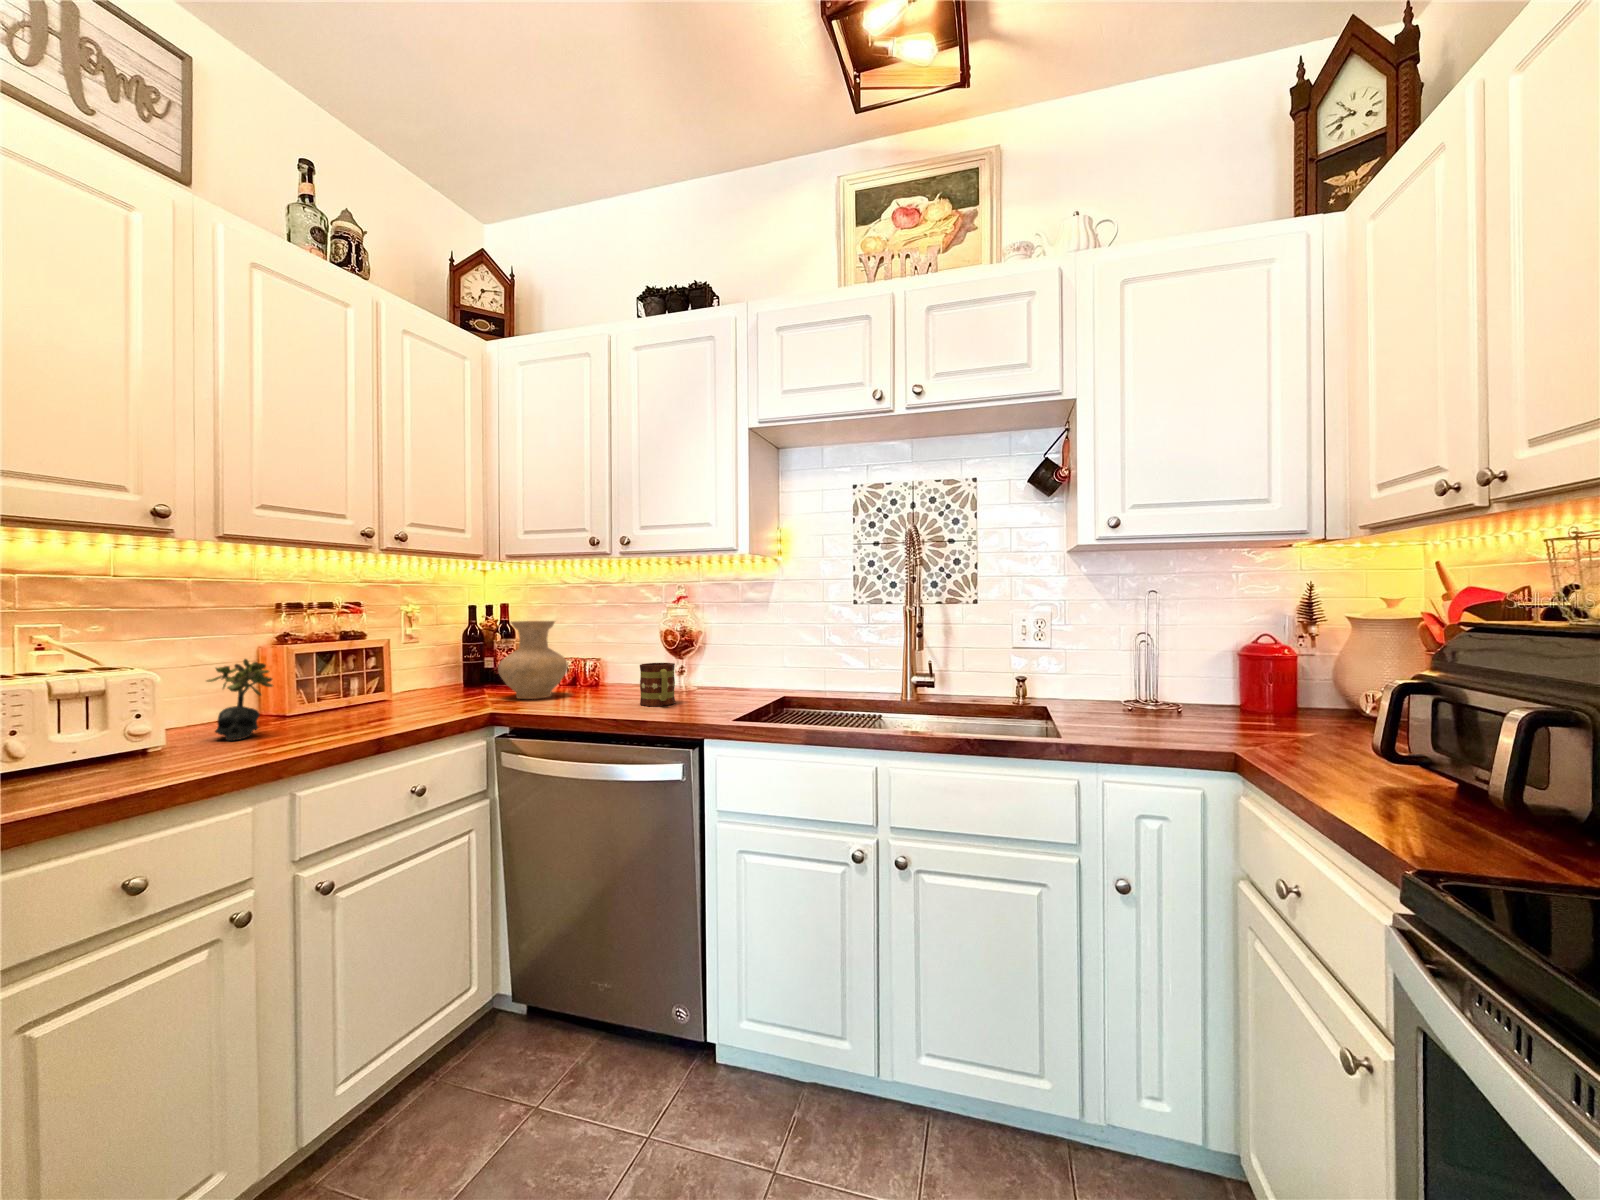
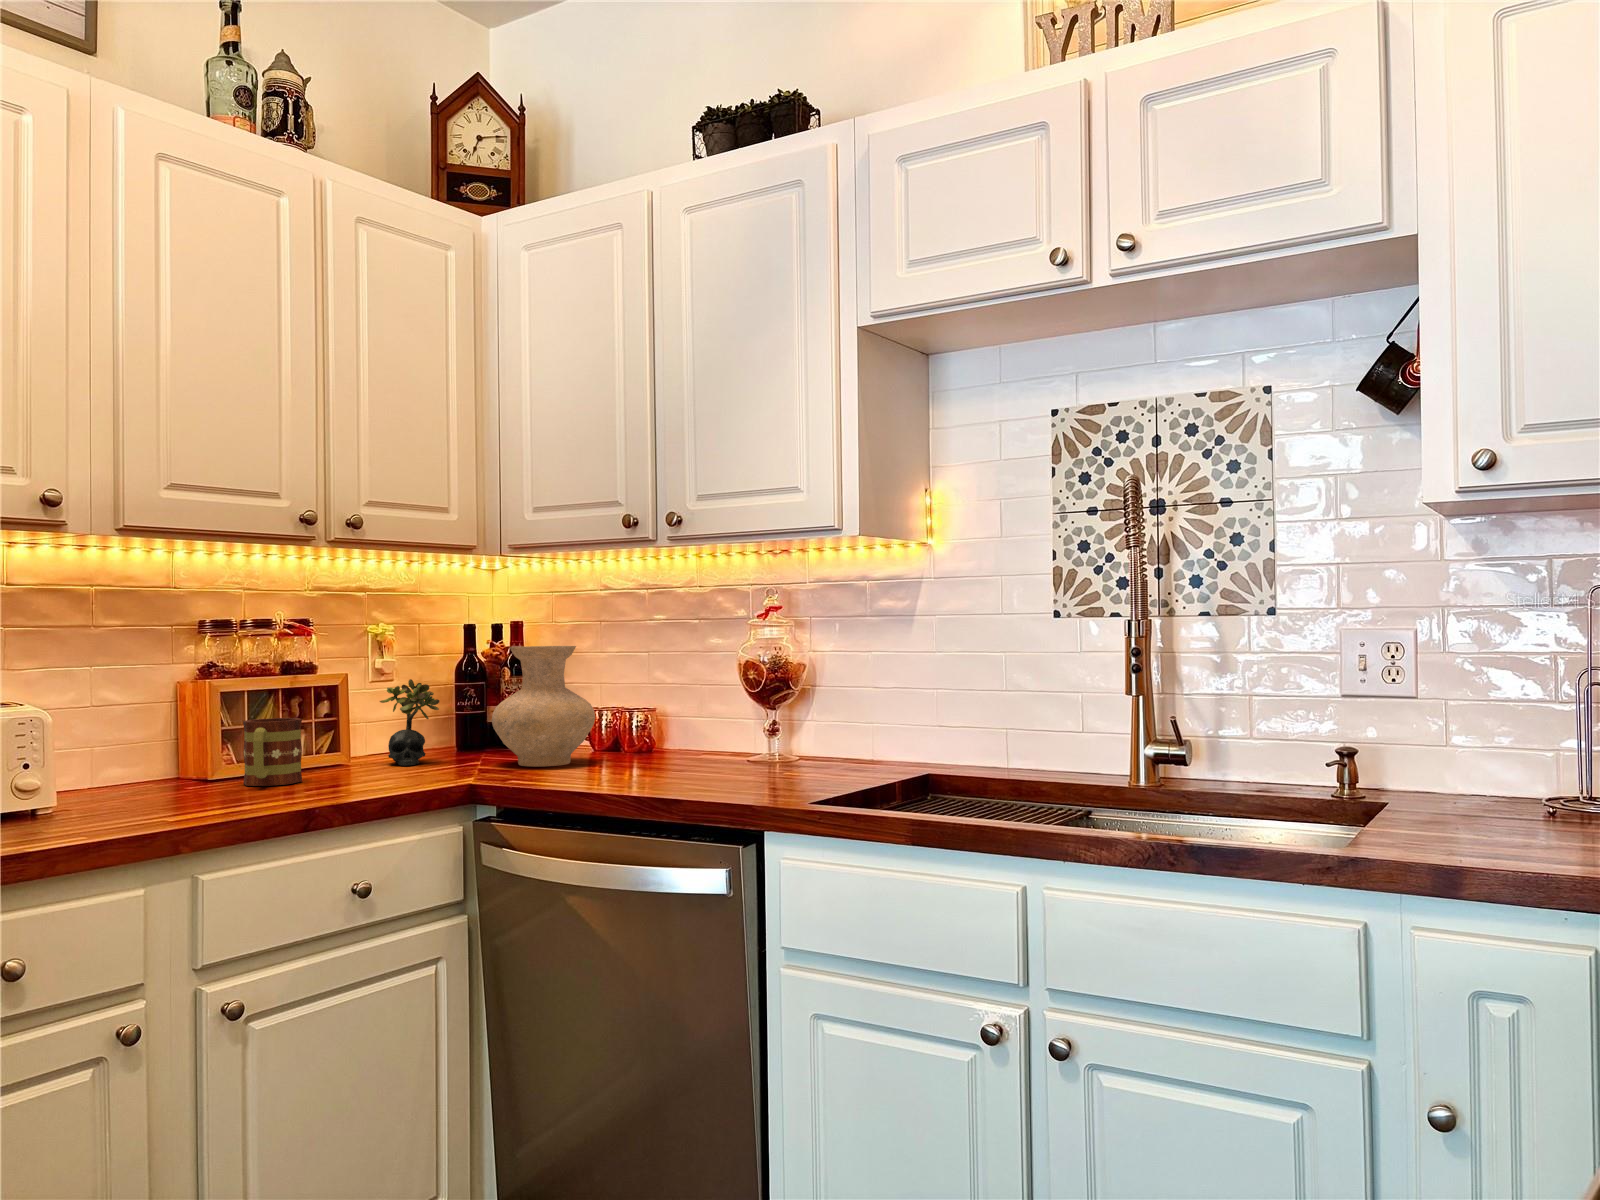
succulent plant: present [207,659,273,741] -> present [380,679,440,766]
mug: present [640,663,675,706] -> present [243,718,302,786]

